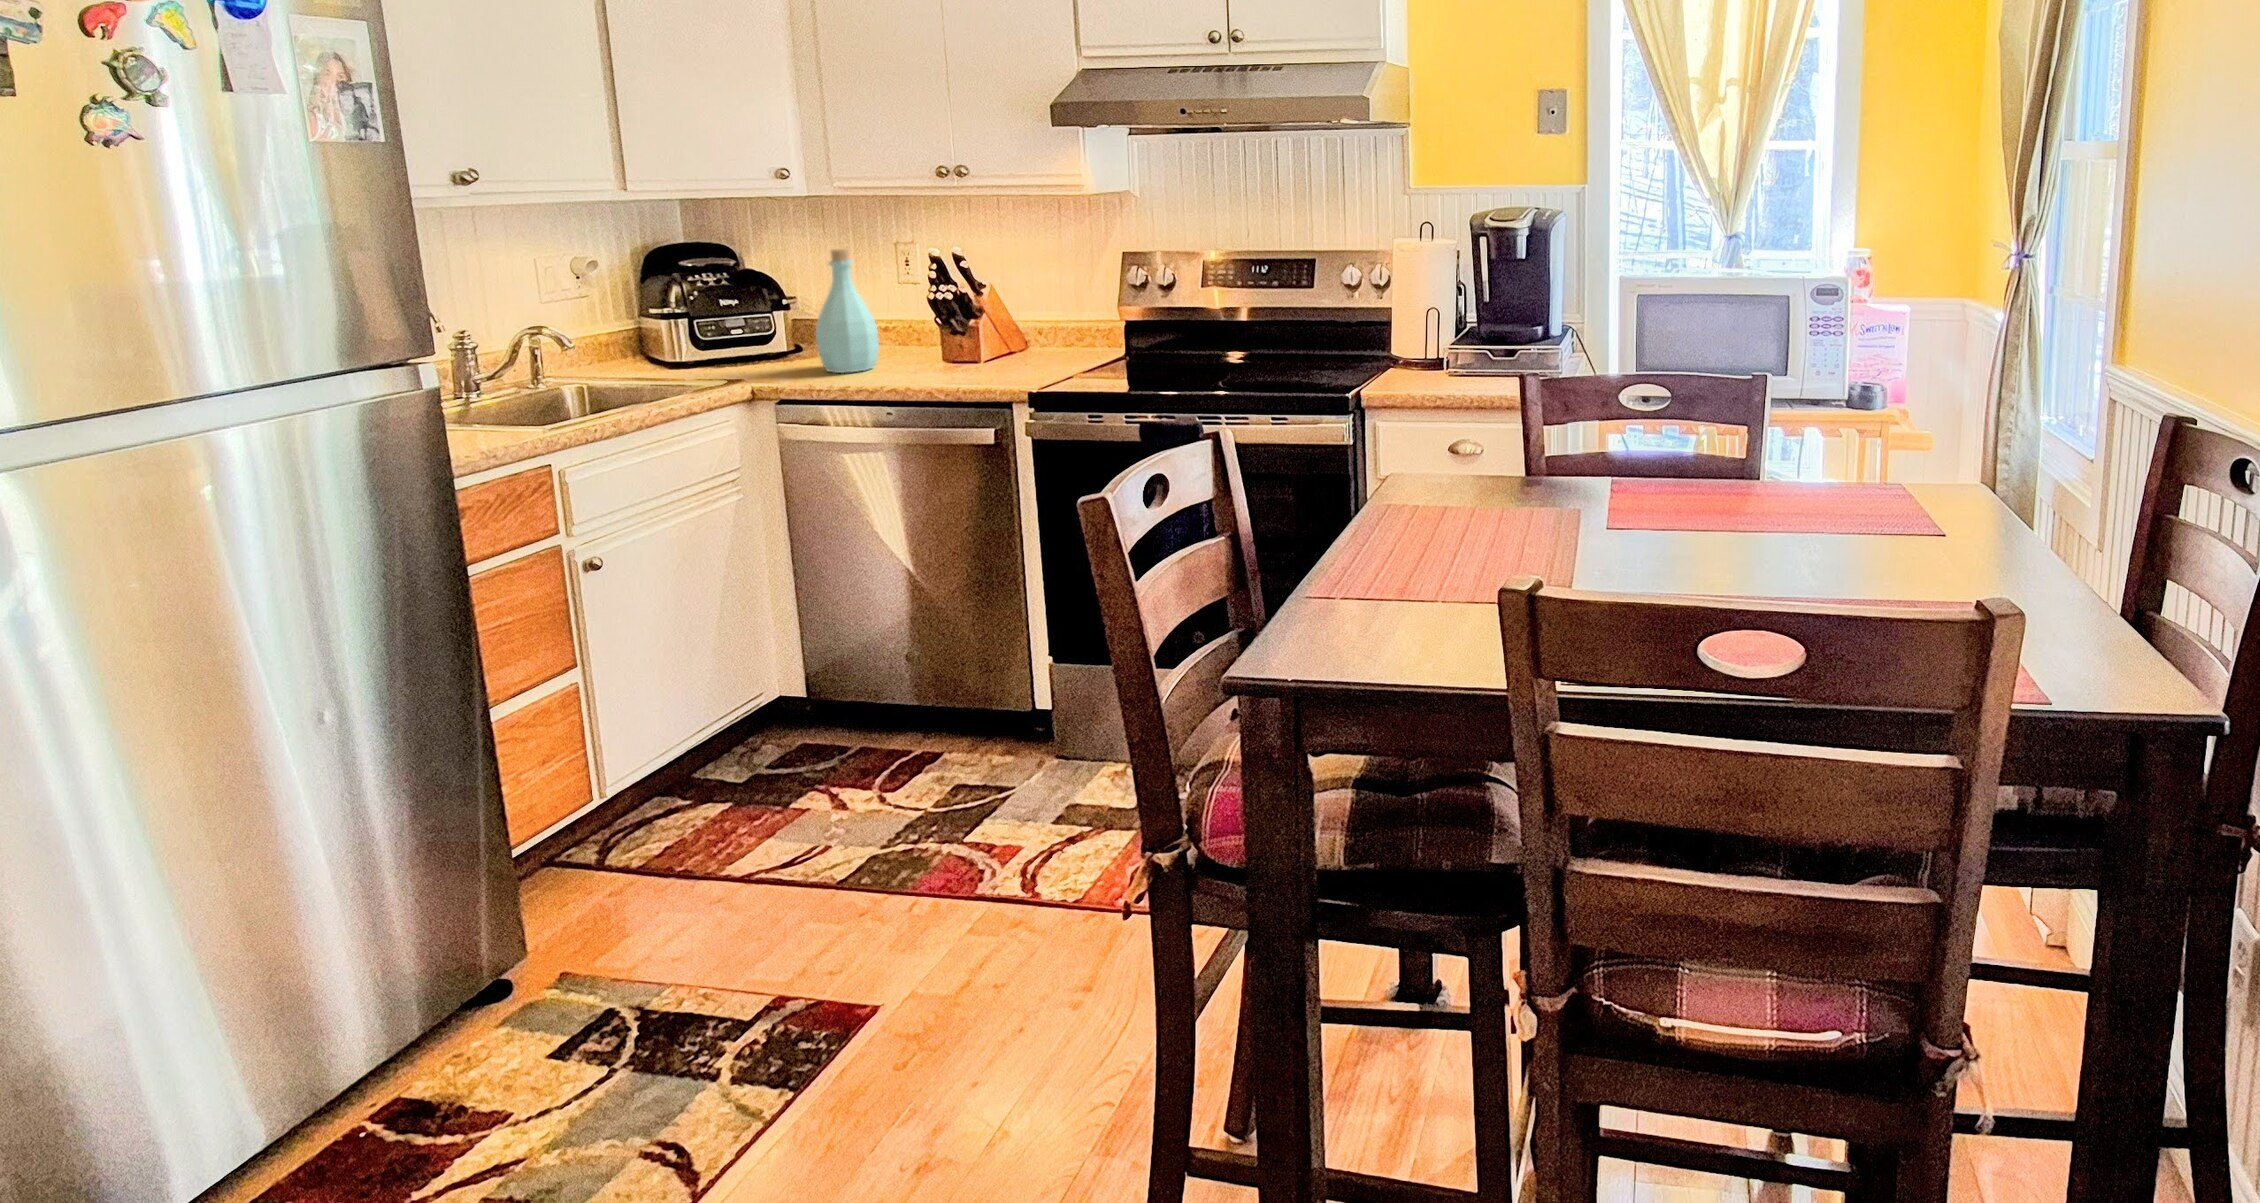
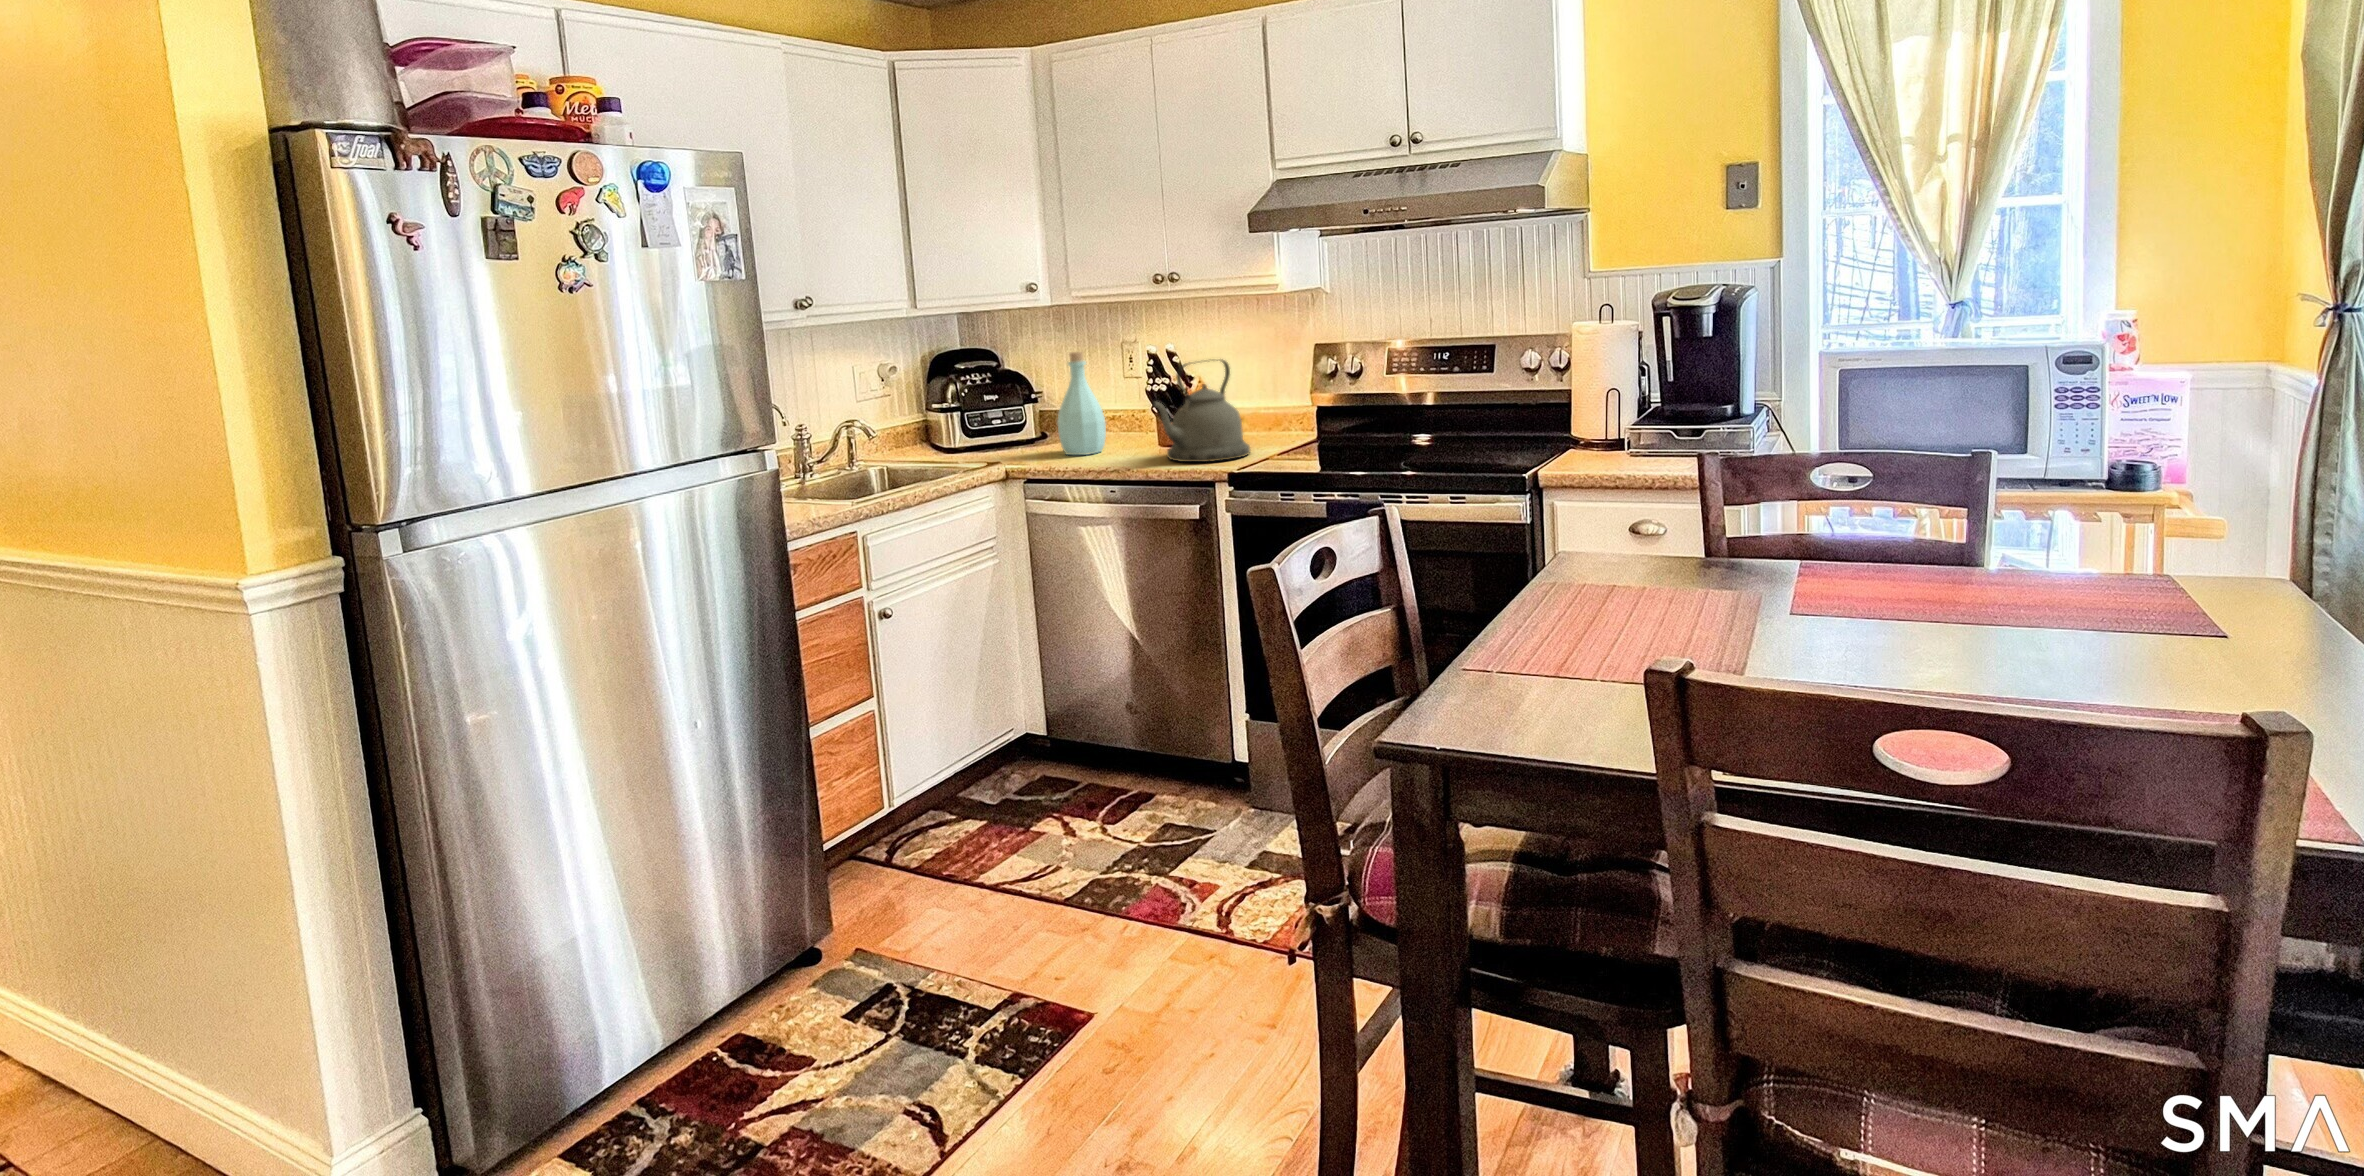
kettle: none [937,264,1056,382] -> present [1152,359,1250,462]

